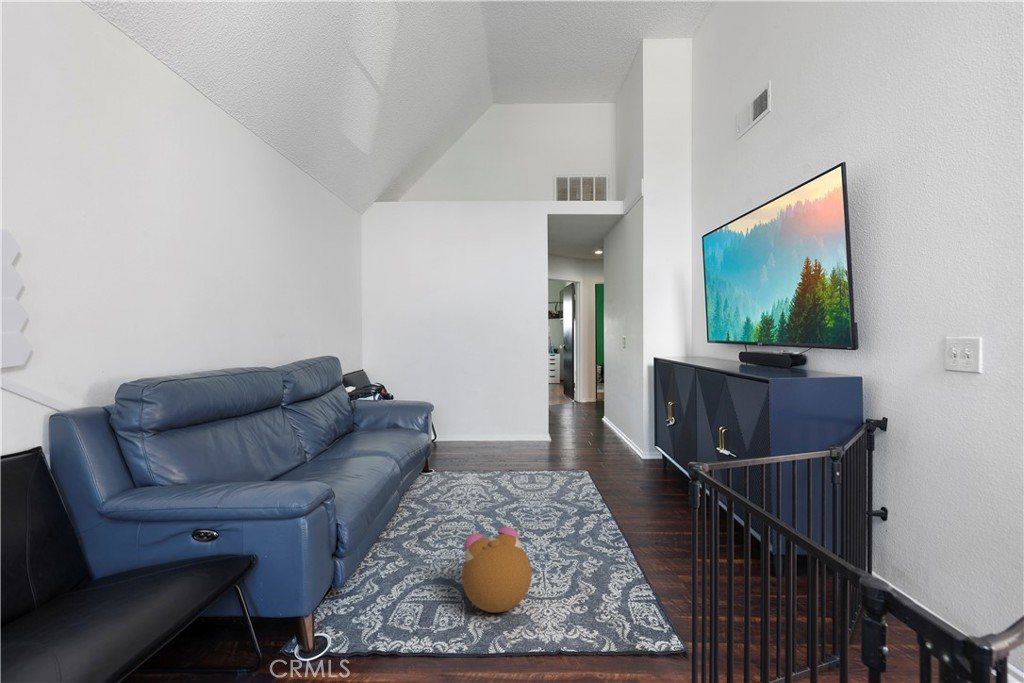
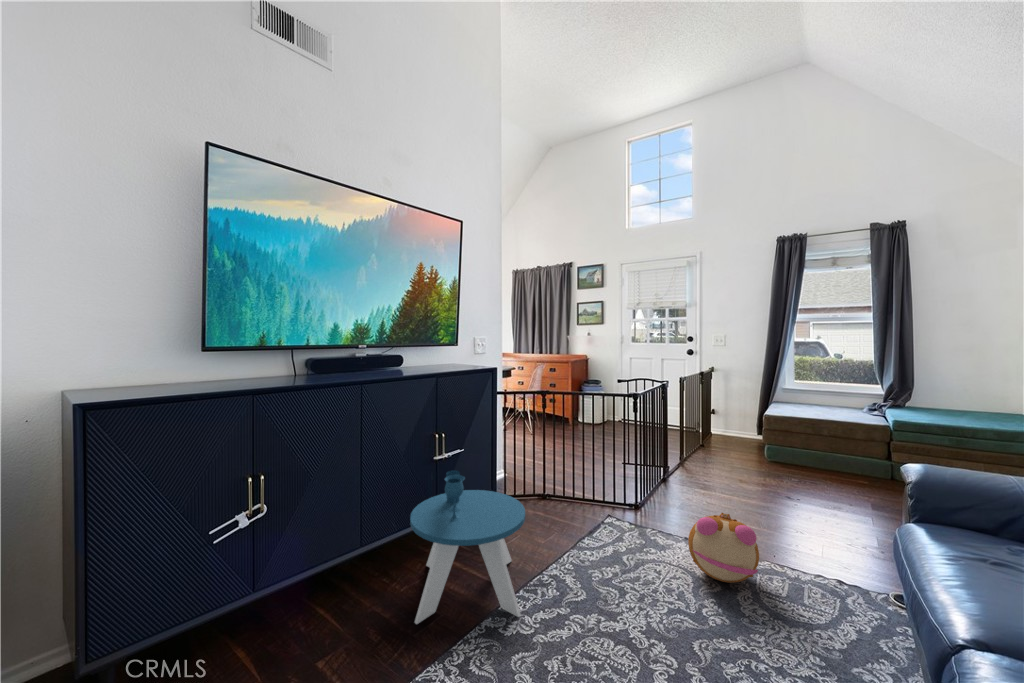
side table: none [602,429,703,546] -> present [410,471,525,624]

